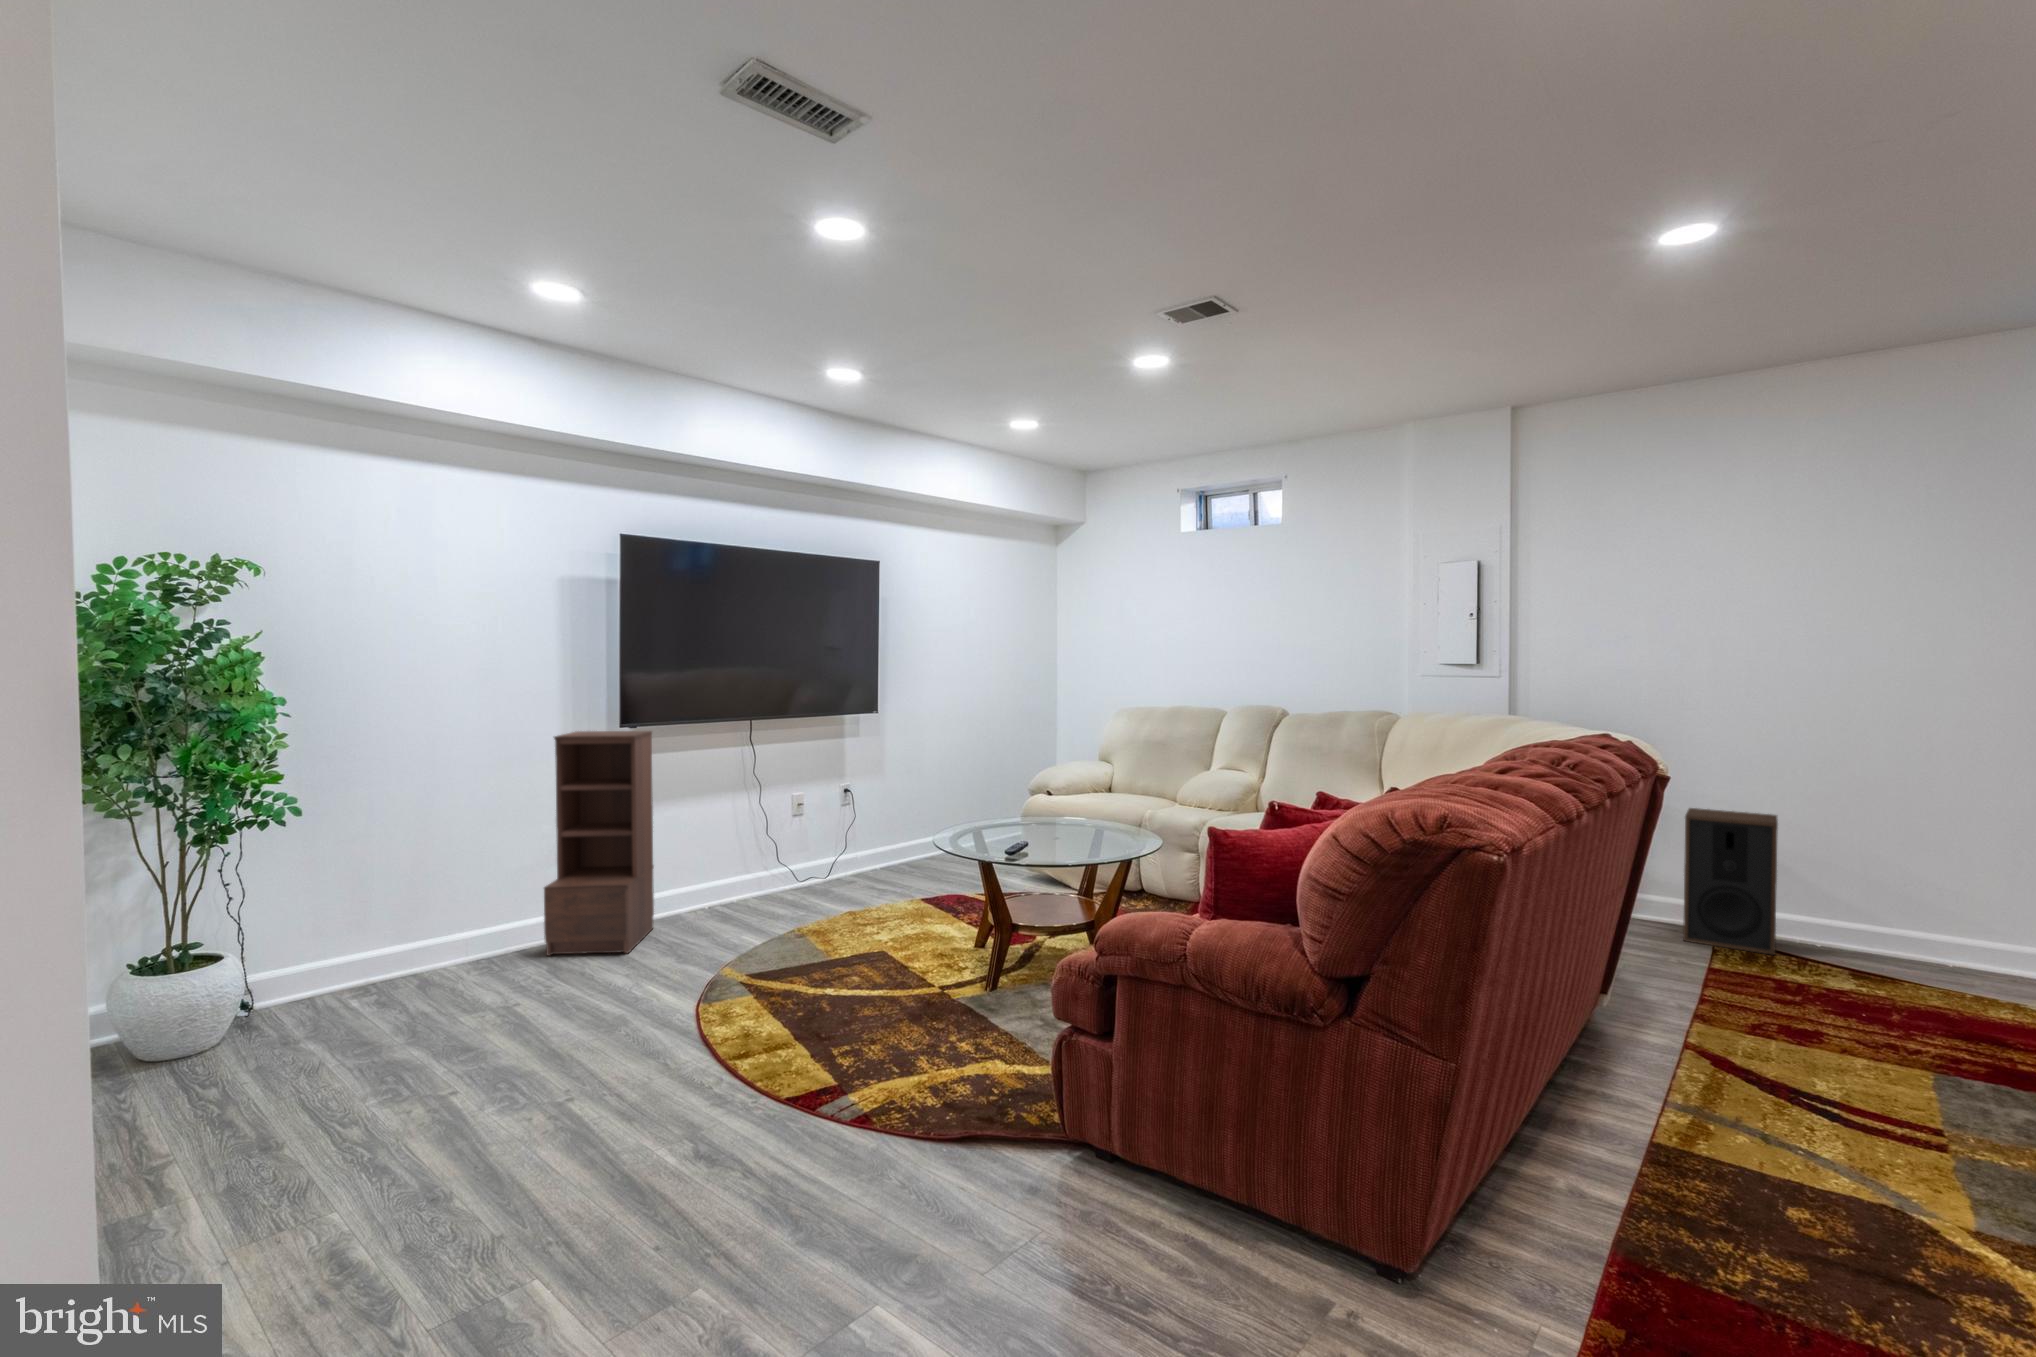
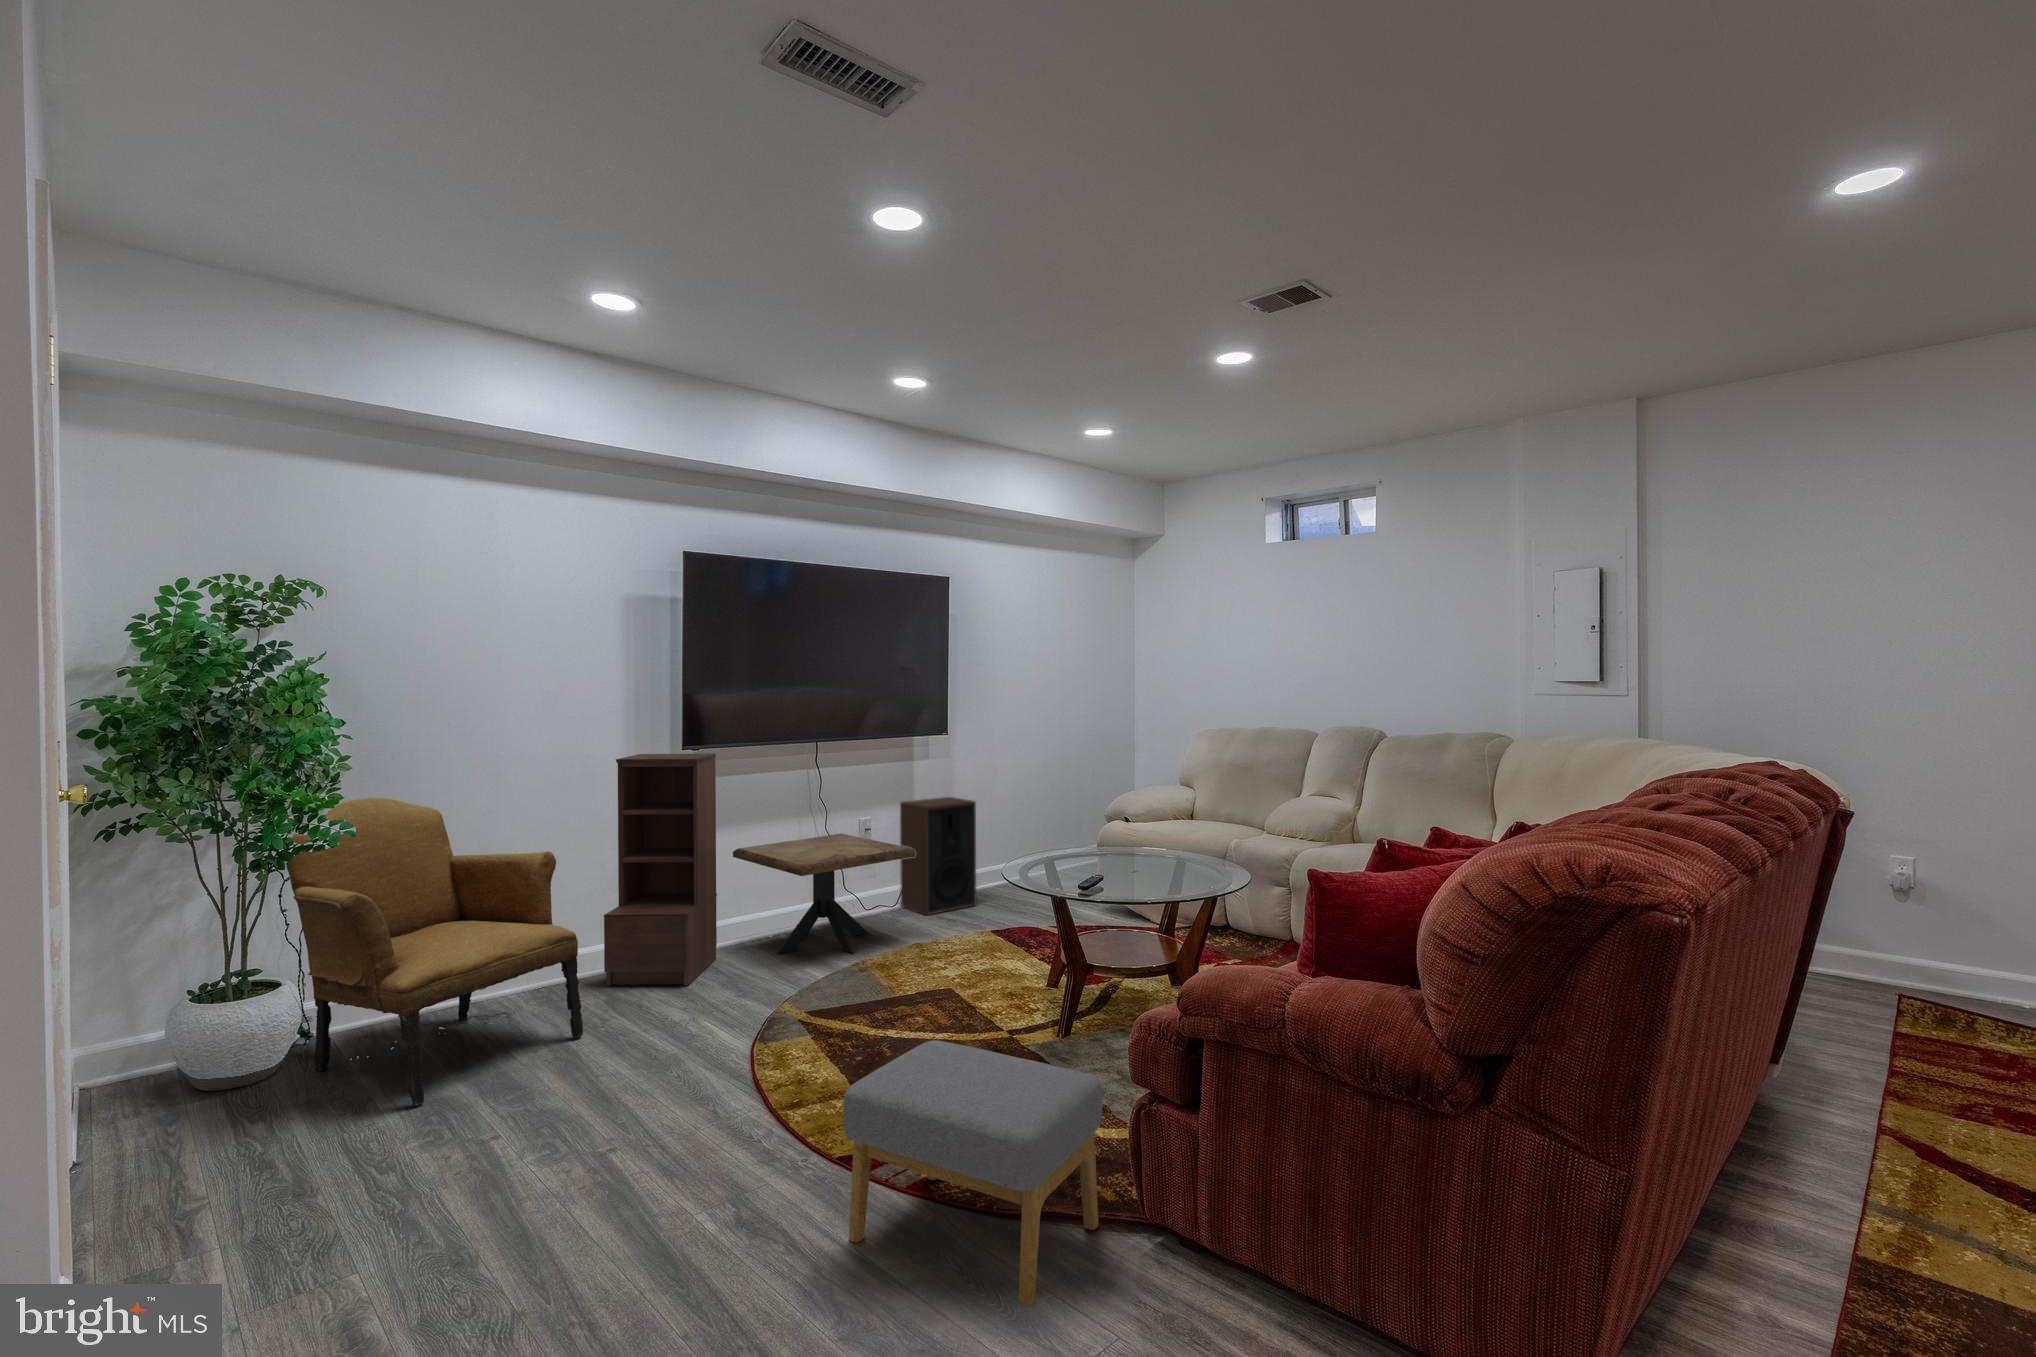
armchair: none [221,775,529,1068] -> present [286,798,583,1106]
side table: none [668,808,847,923] -> present [733,834,915,954]
speaker: present [1683,808,1778,955] -> present [900,797,976,915]
footstool: none [796,989,1029,1211] -> present [844,1040,1102,1306]

